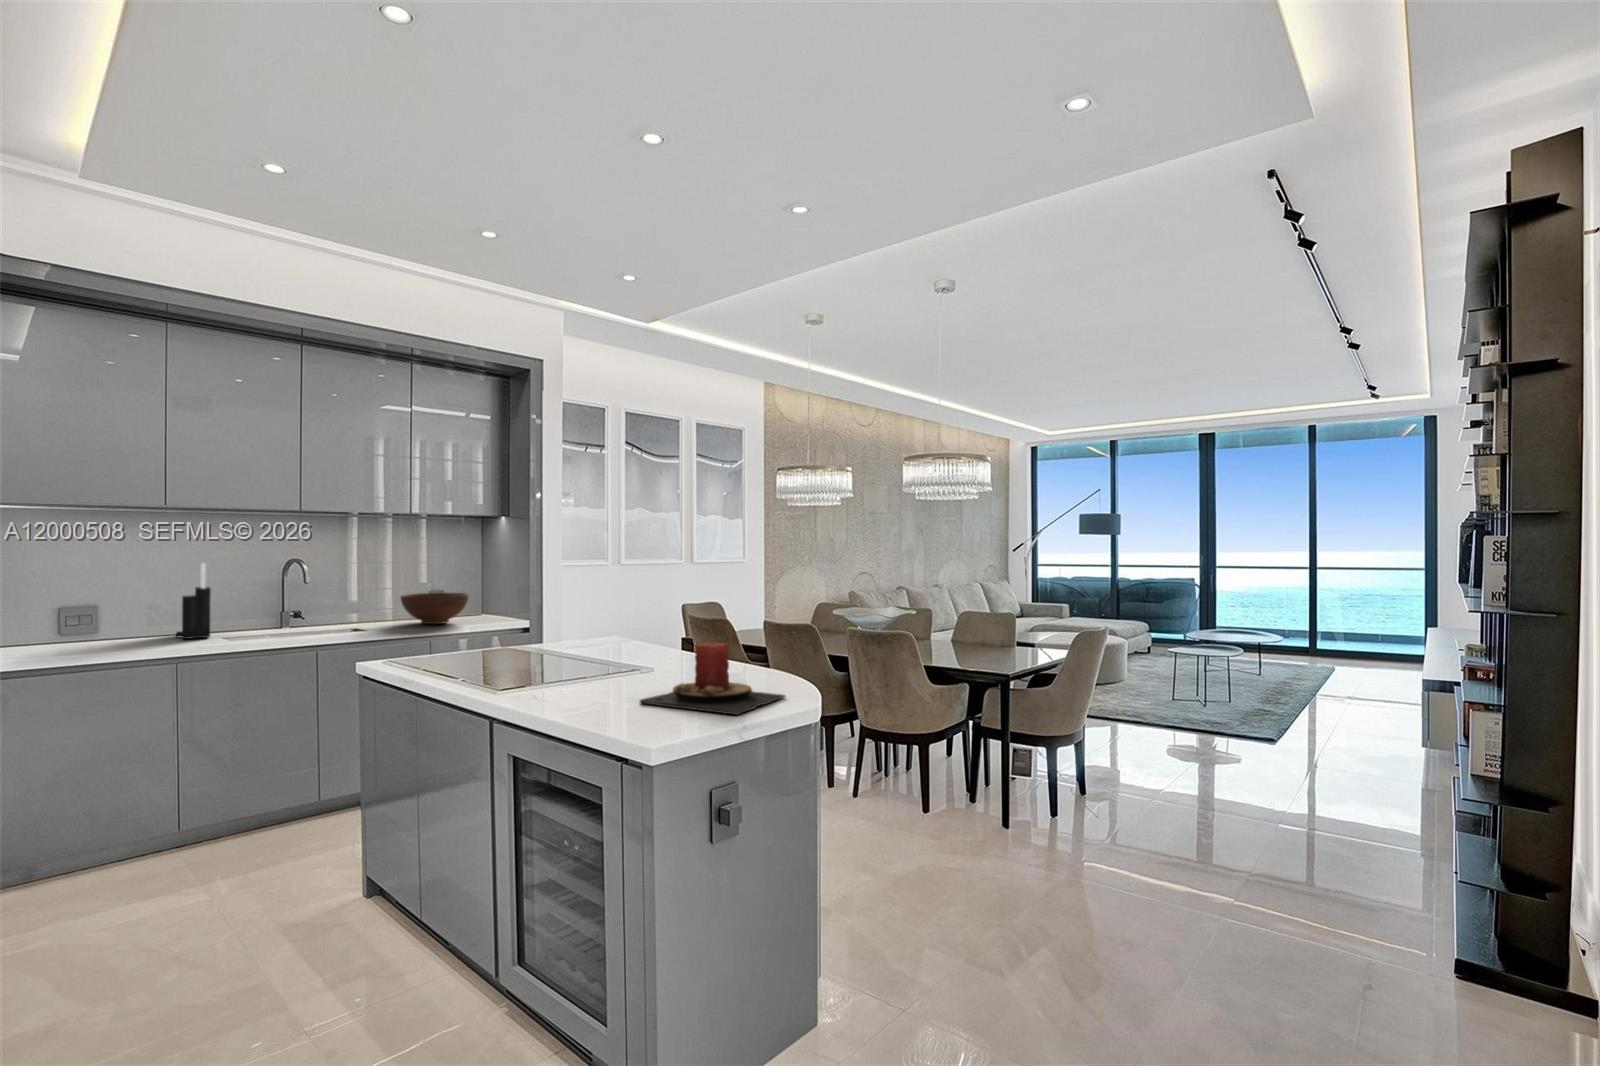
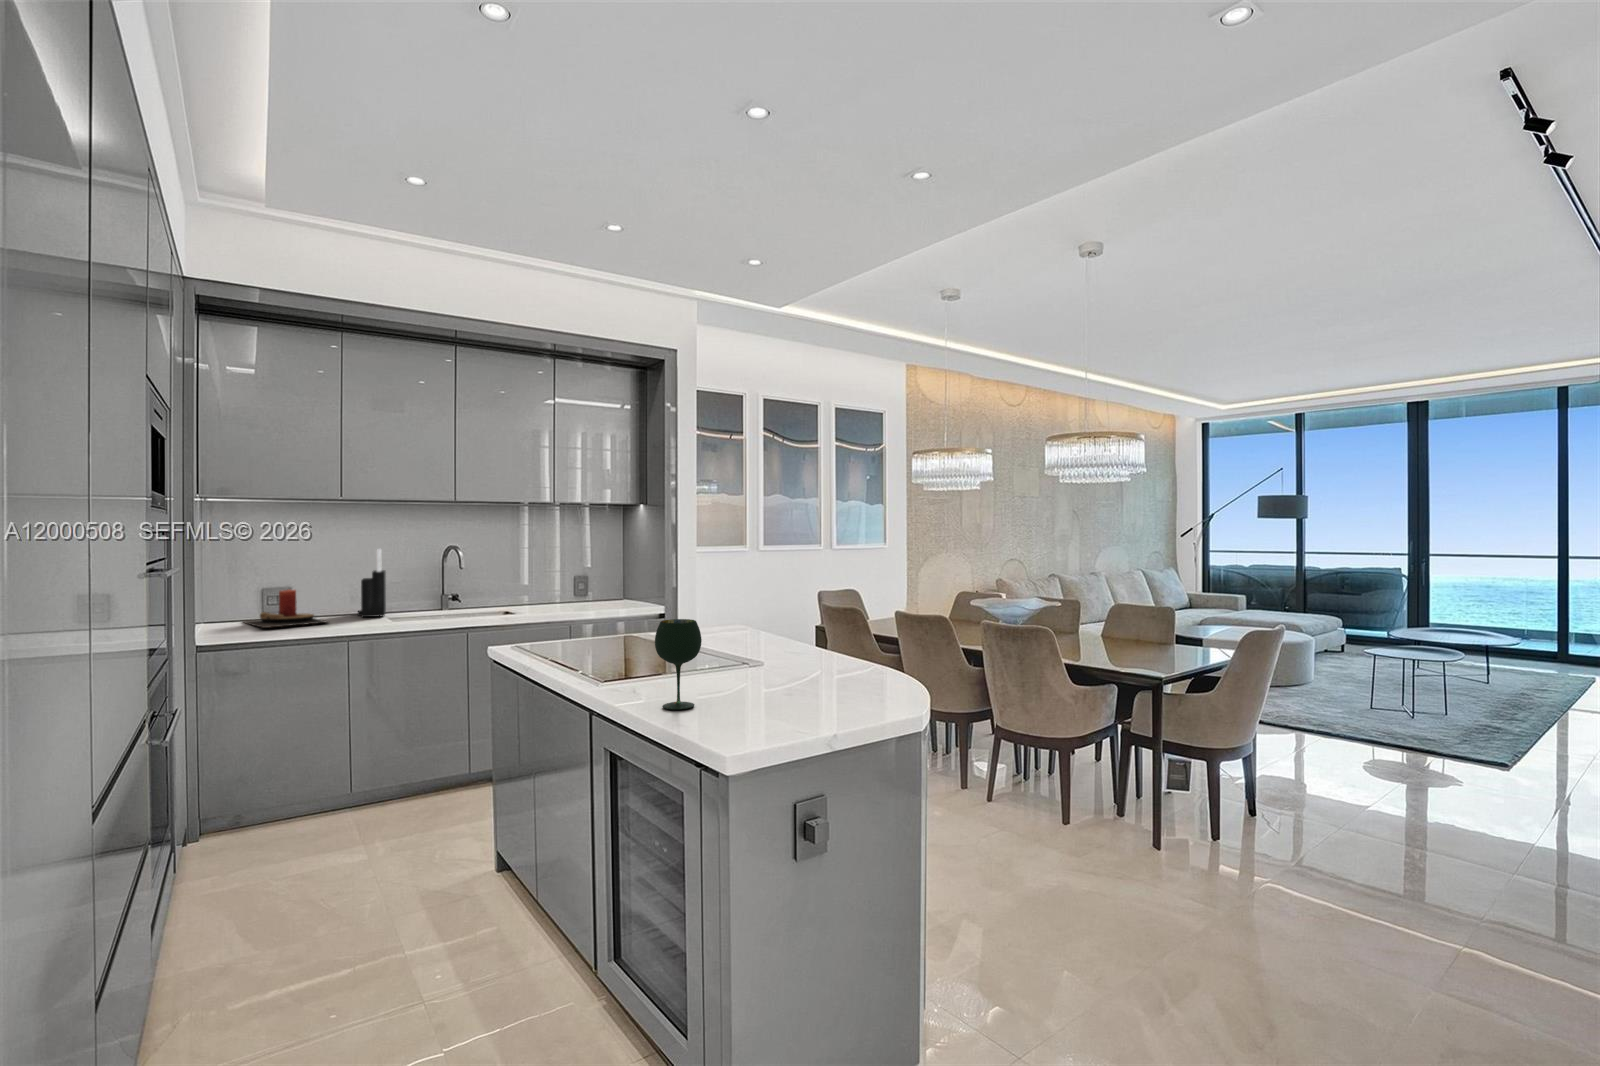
fruit bowl: present [401,593,469,624] -> none [550,577,611,607]
wine glass: none [572,625,617,710] -> present [655,619,702,710]
candle: present [639,642,785,715] -> present [243,589,327,628]

